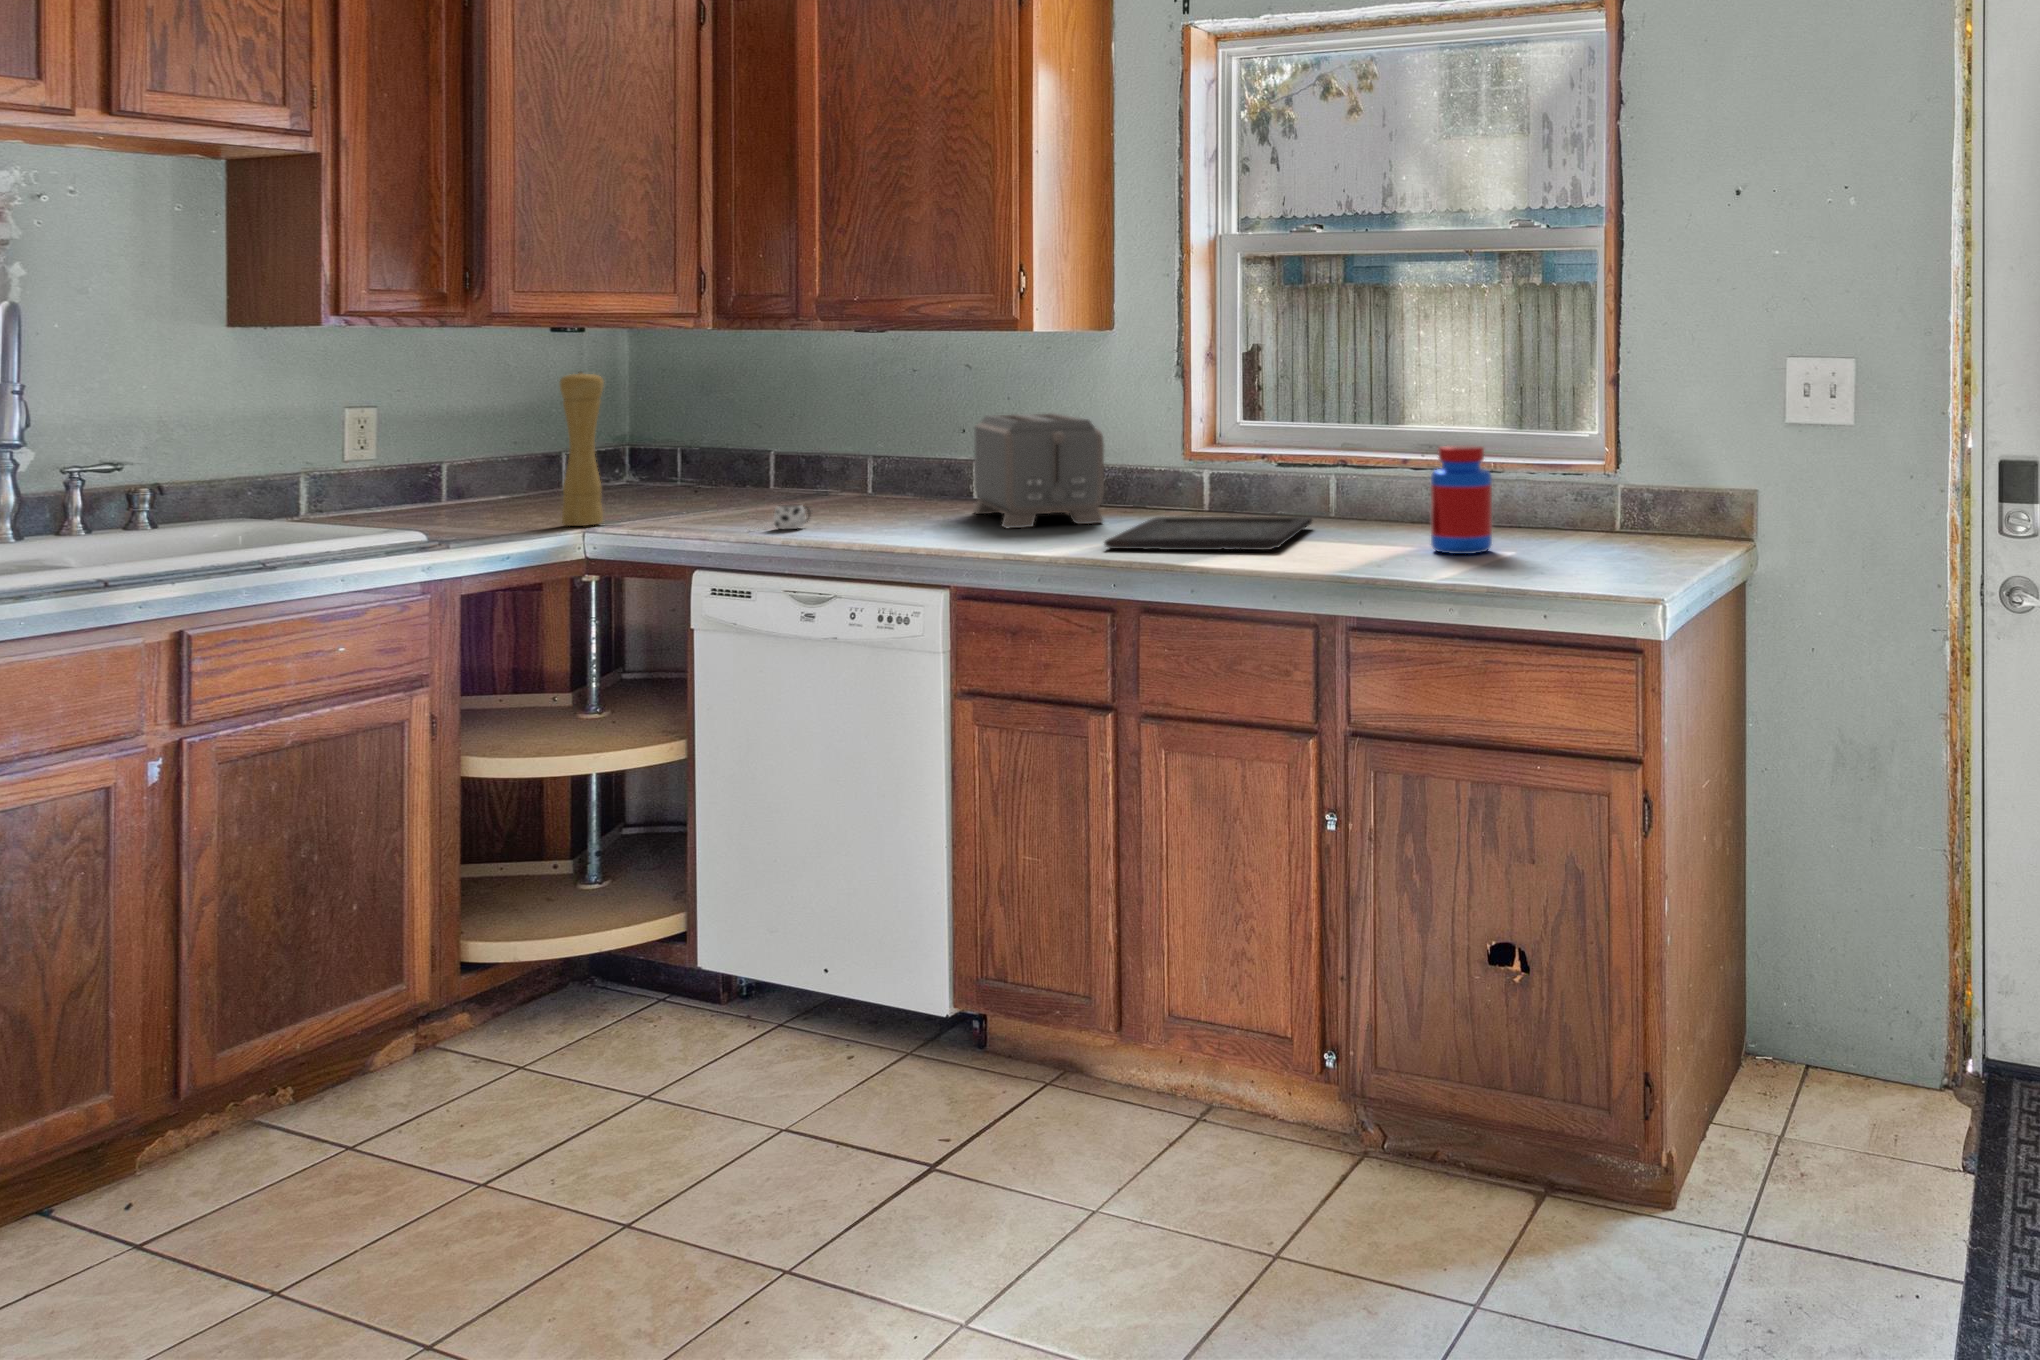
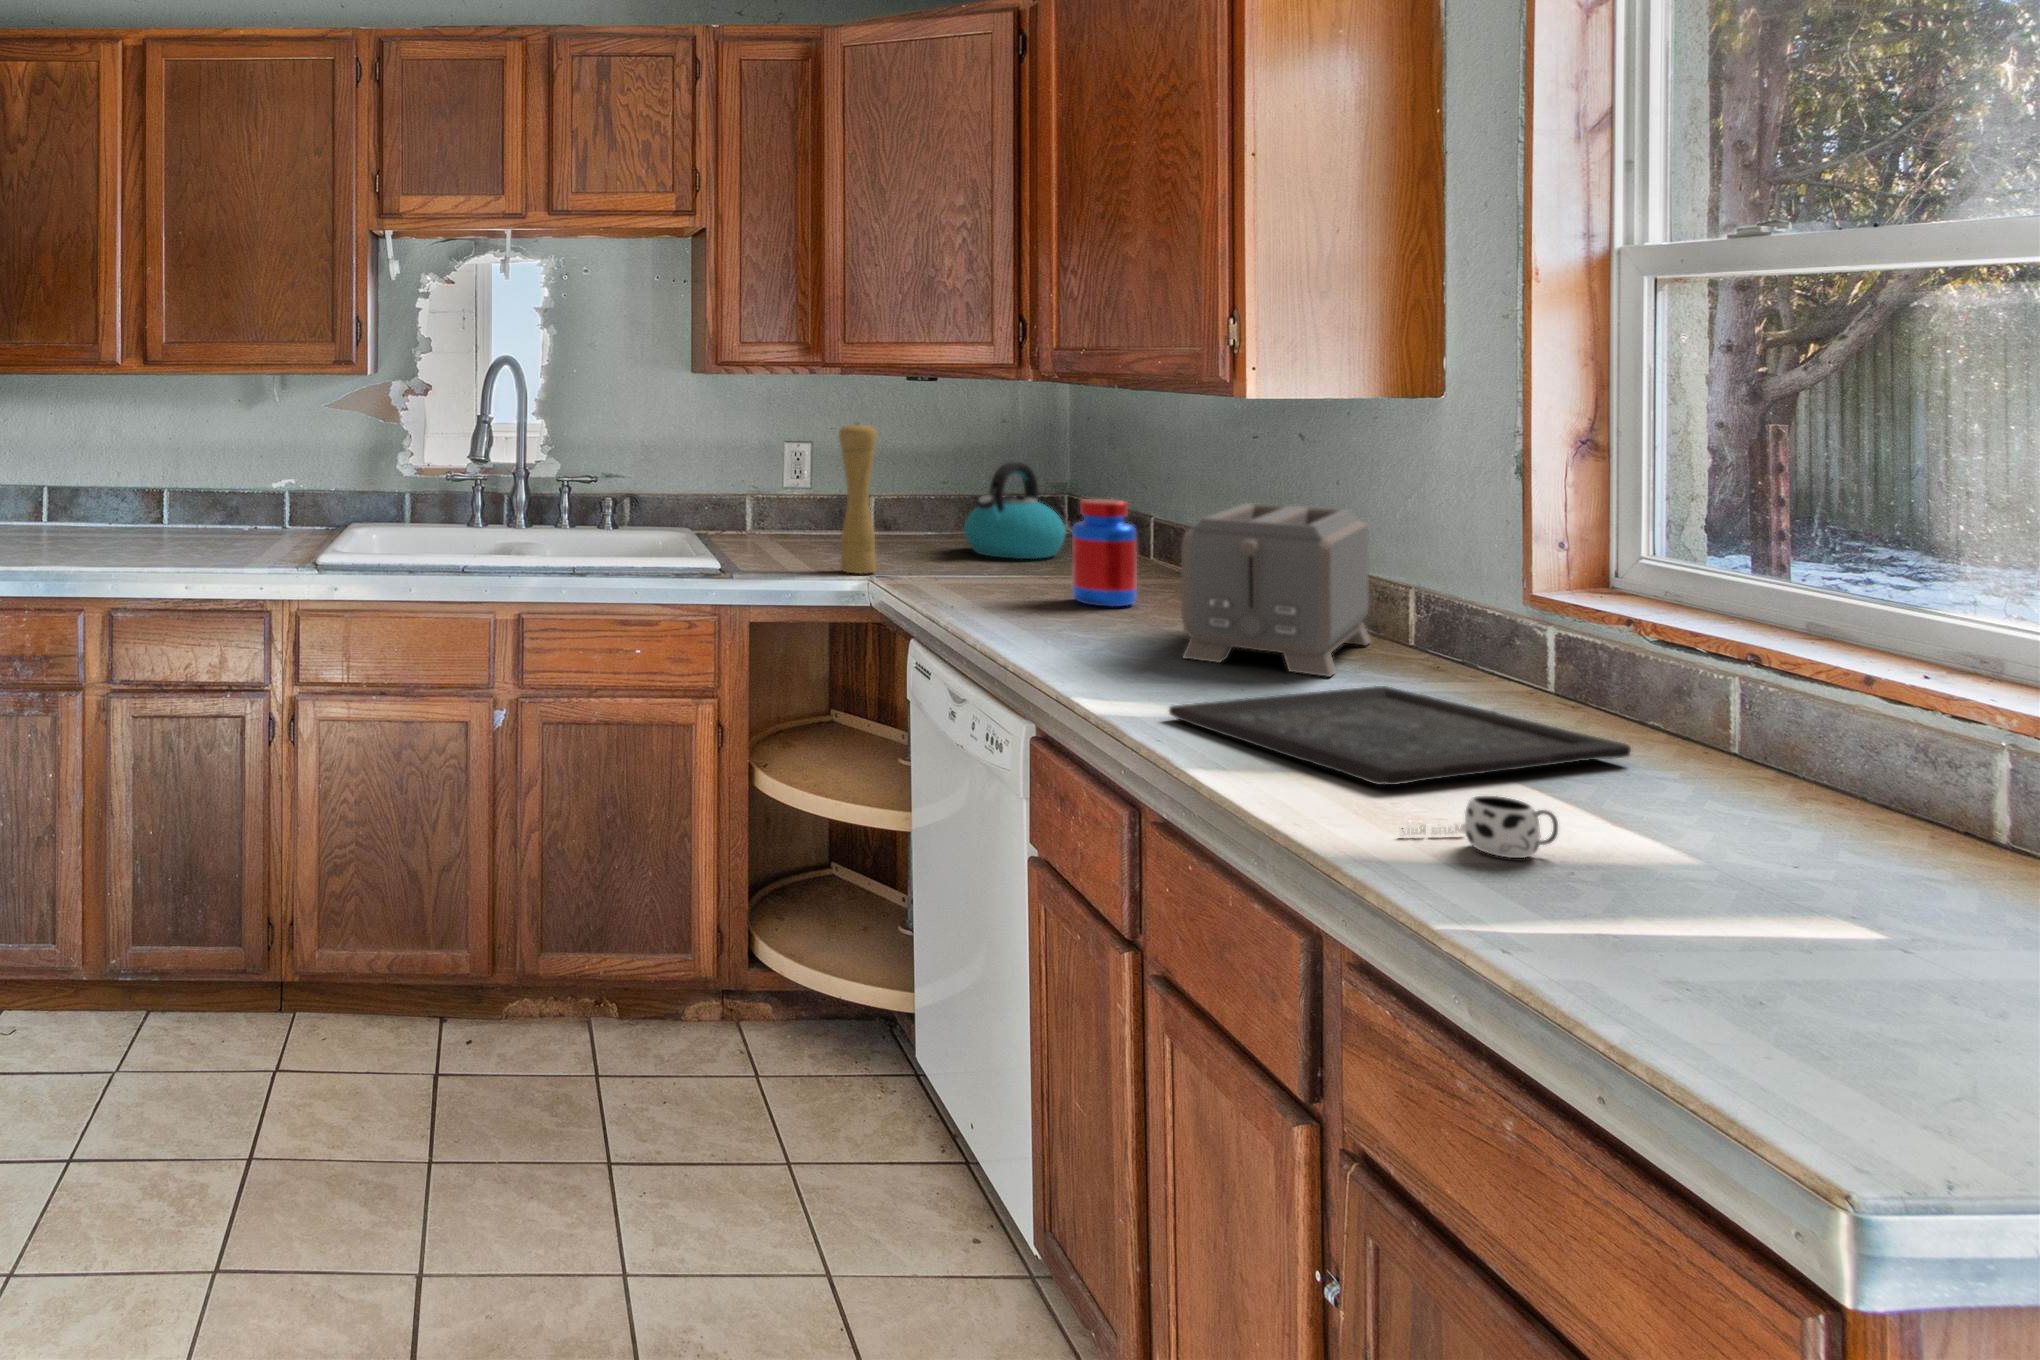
kettle: none [606,410,709,503] -> present [964,462,1065,559]
jar: present [1431,445,1492,554] -> present [1072,499,1137,607]
mug: present [747,505,808,530] -> present [1407,796,1558,858]

